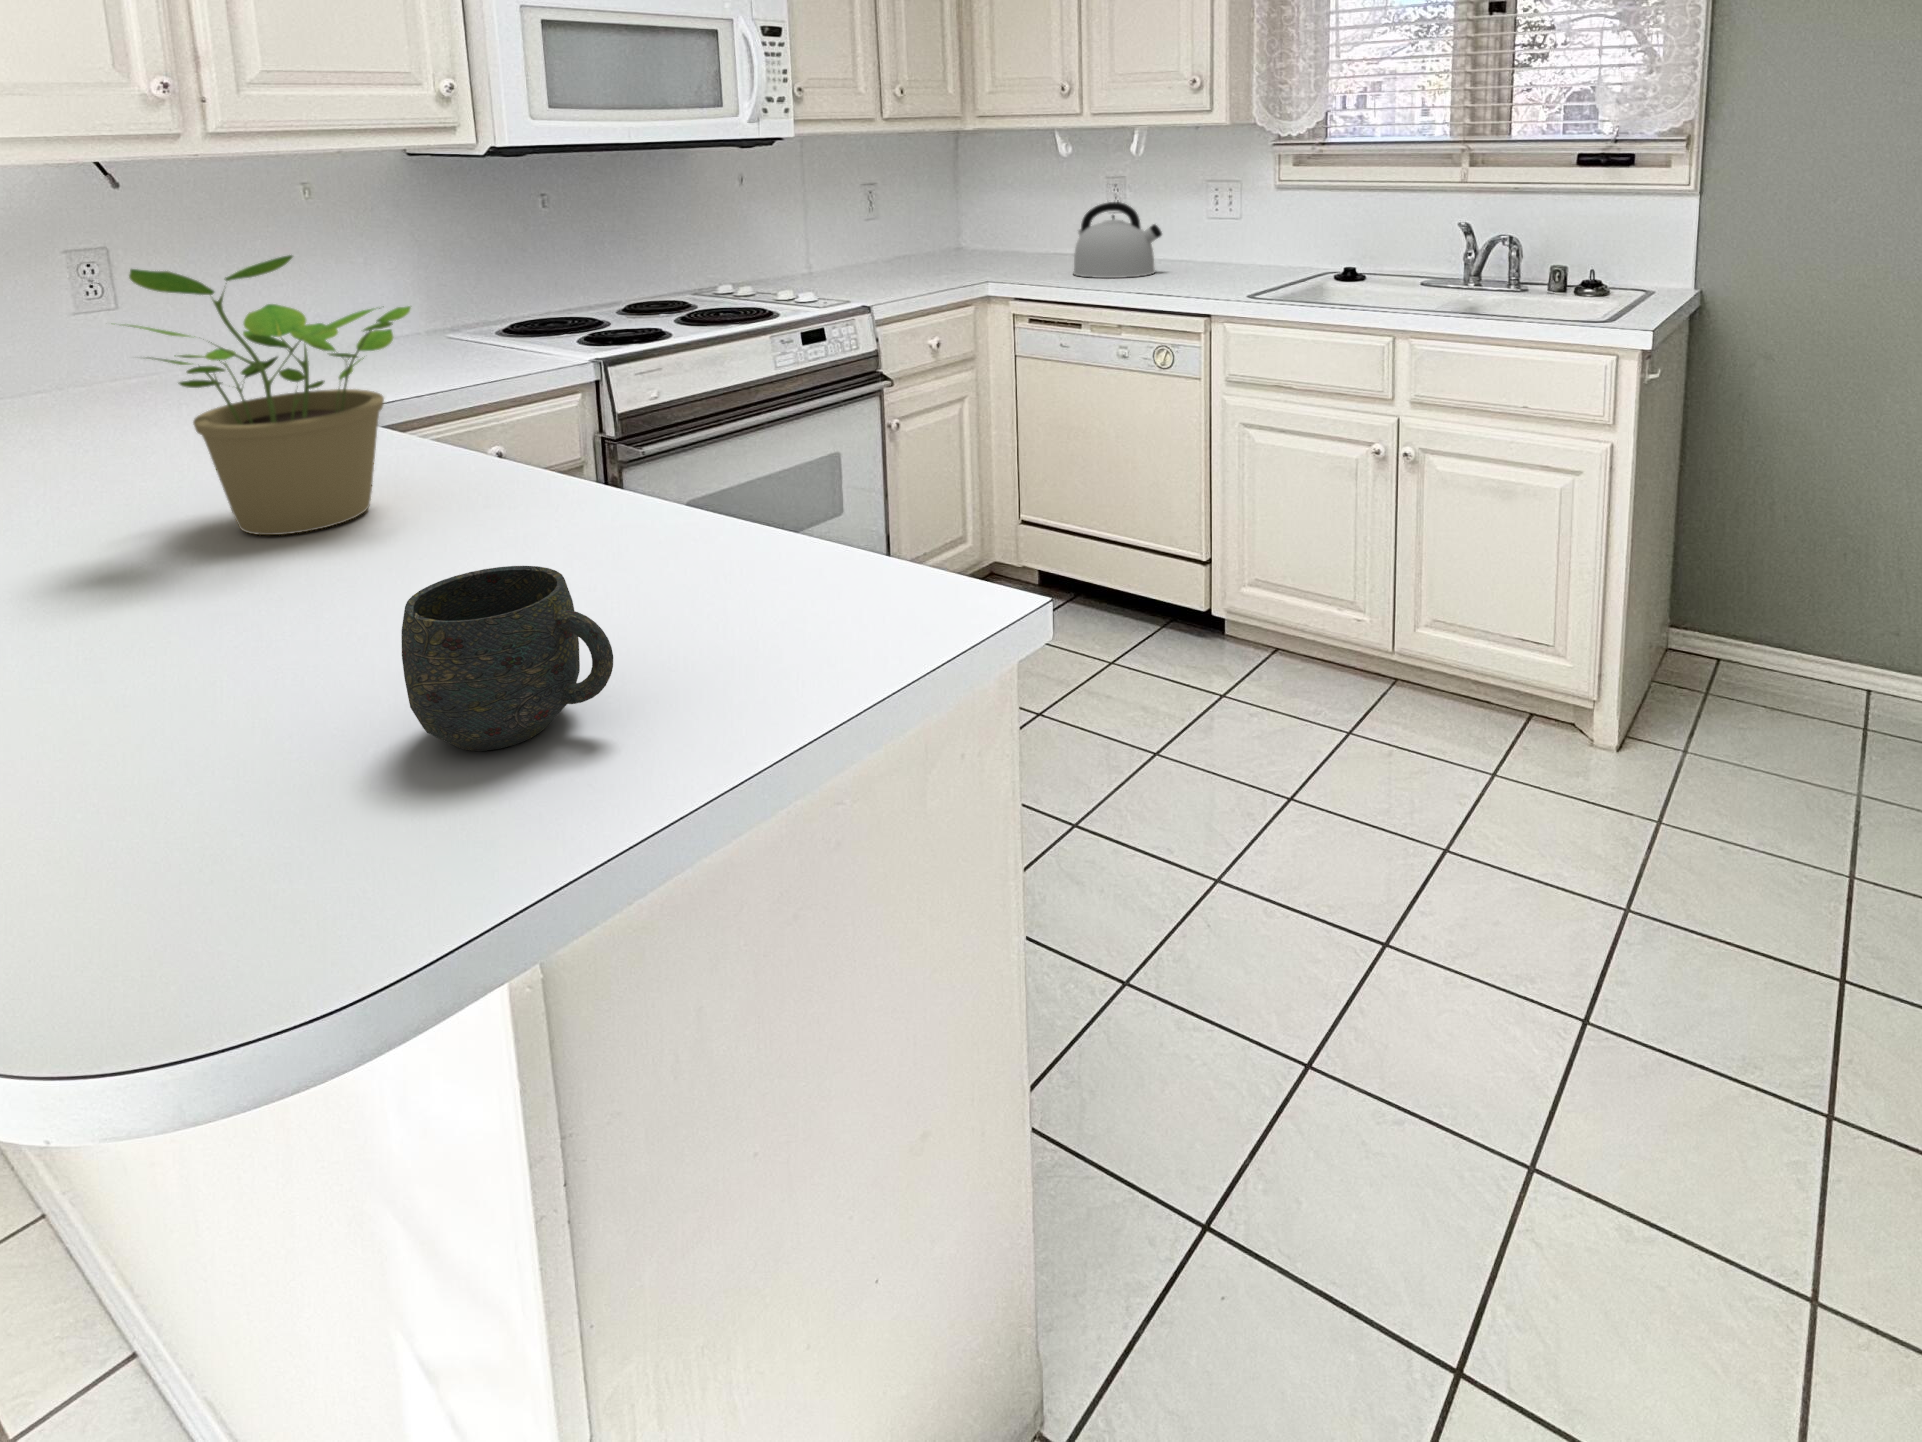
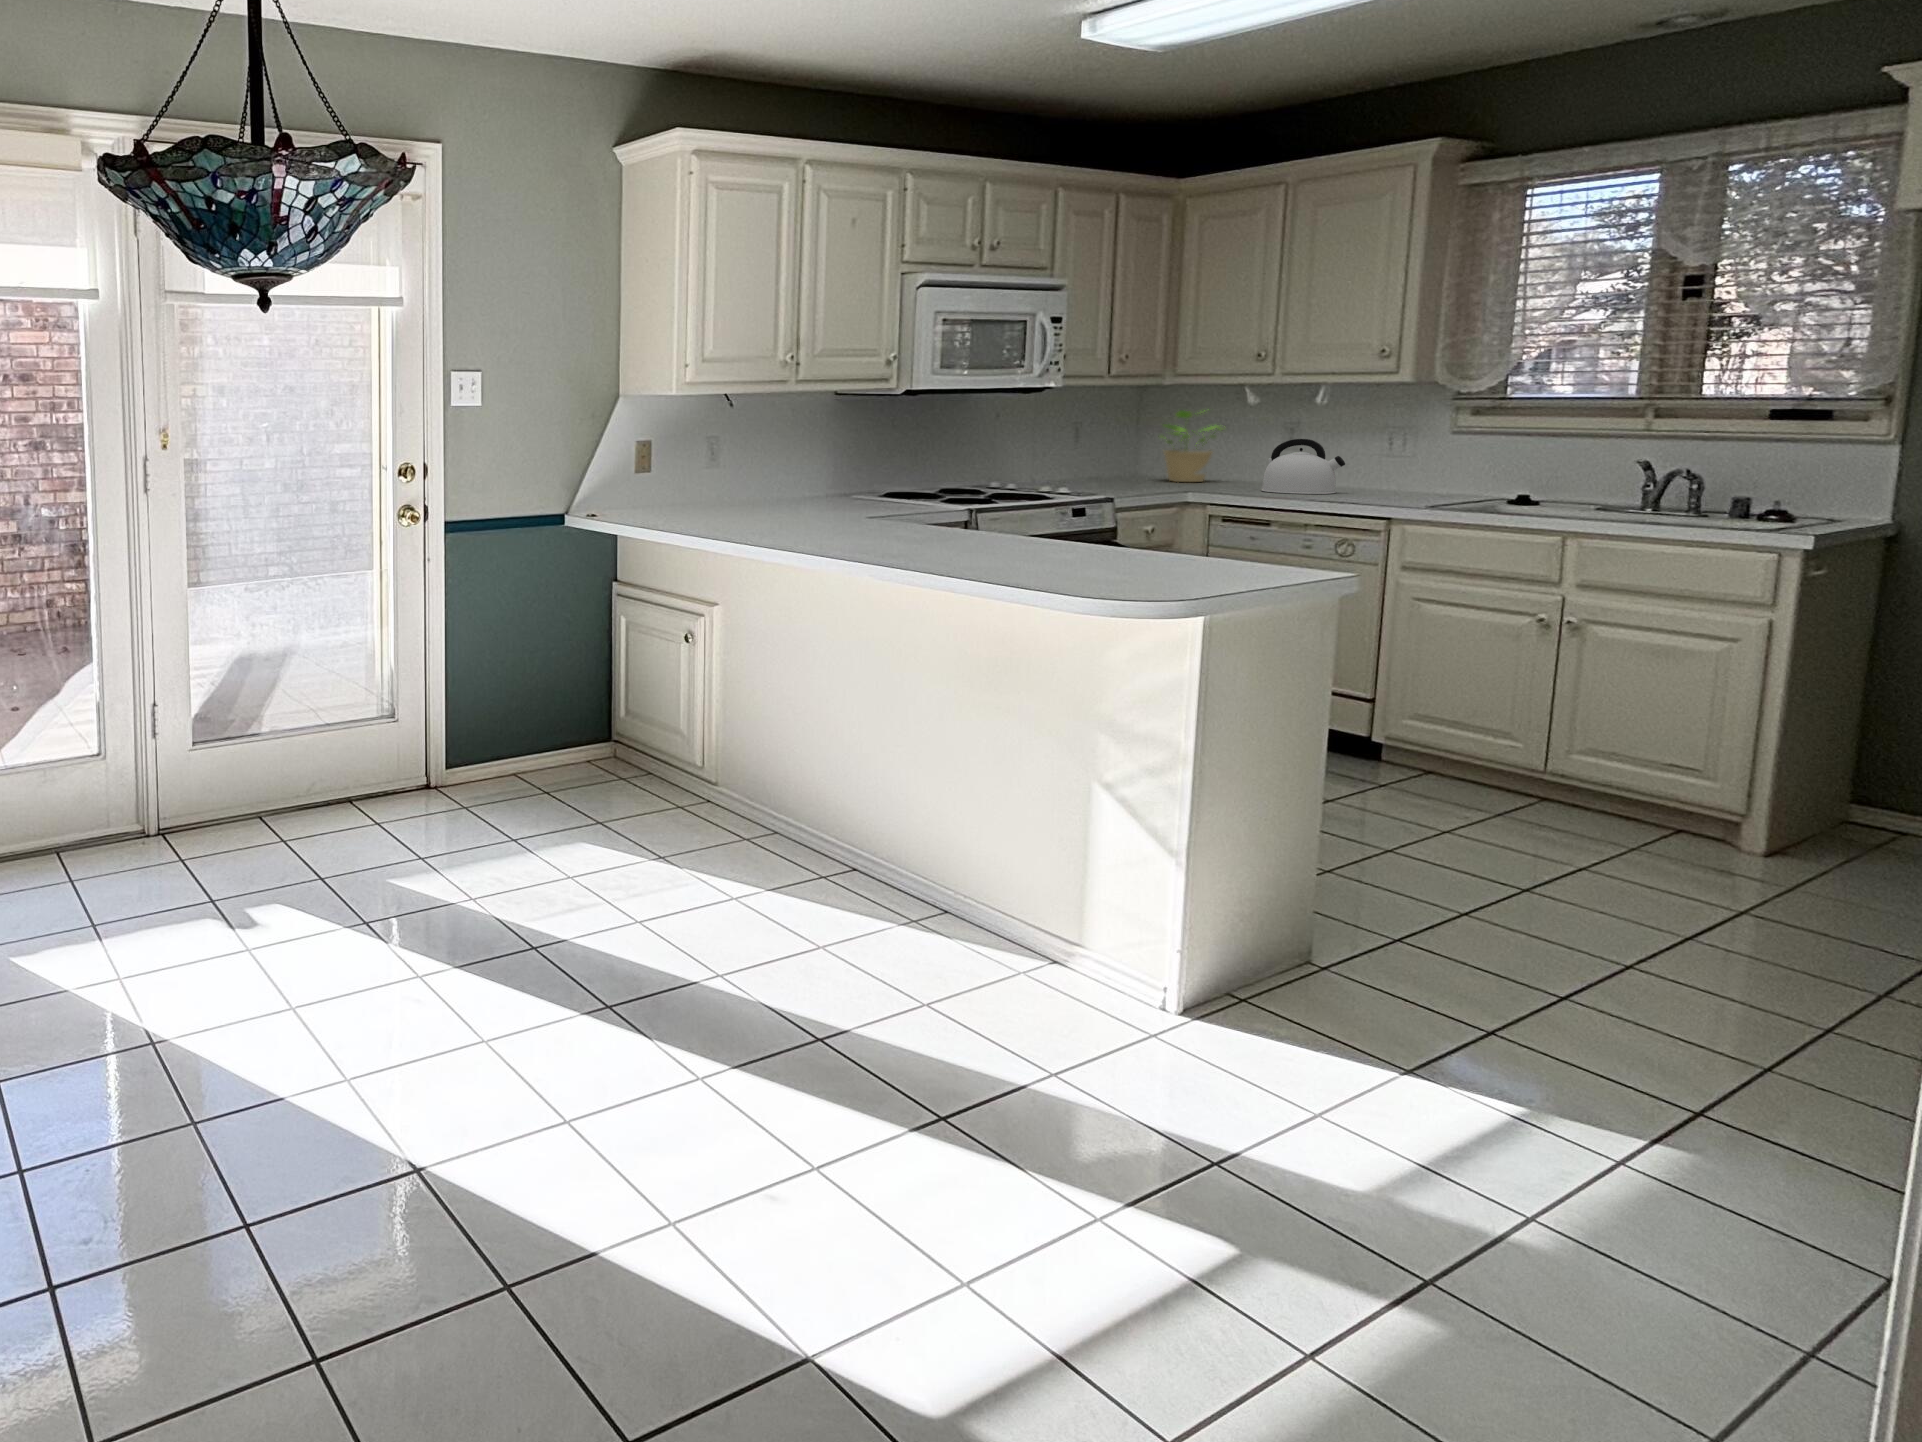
potted plant: present [129,255,411,535] -> present [1161,410,1221,482]
mug: present [401,566,613,751] -> none [1129,522,1207,573]

